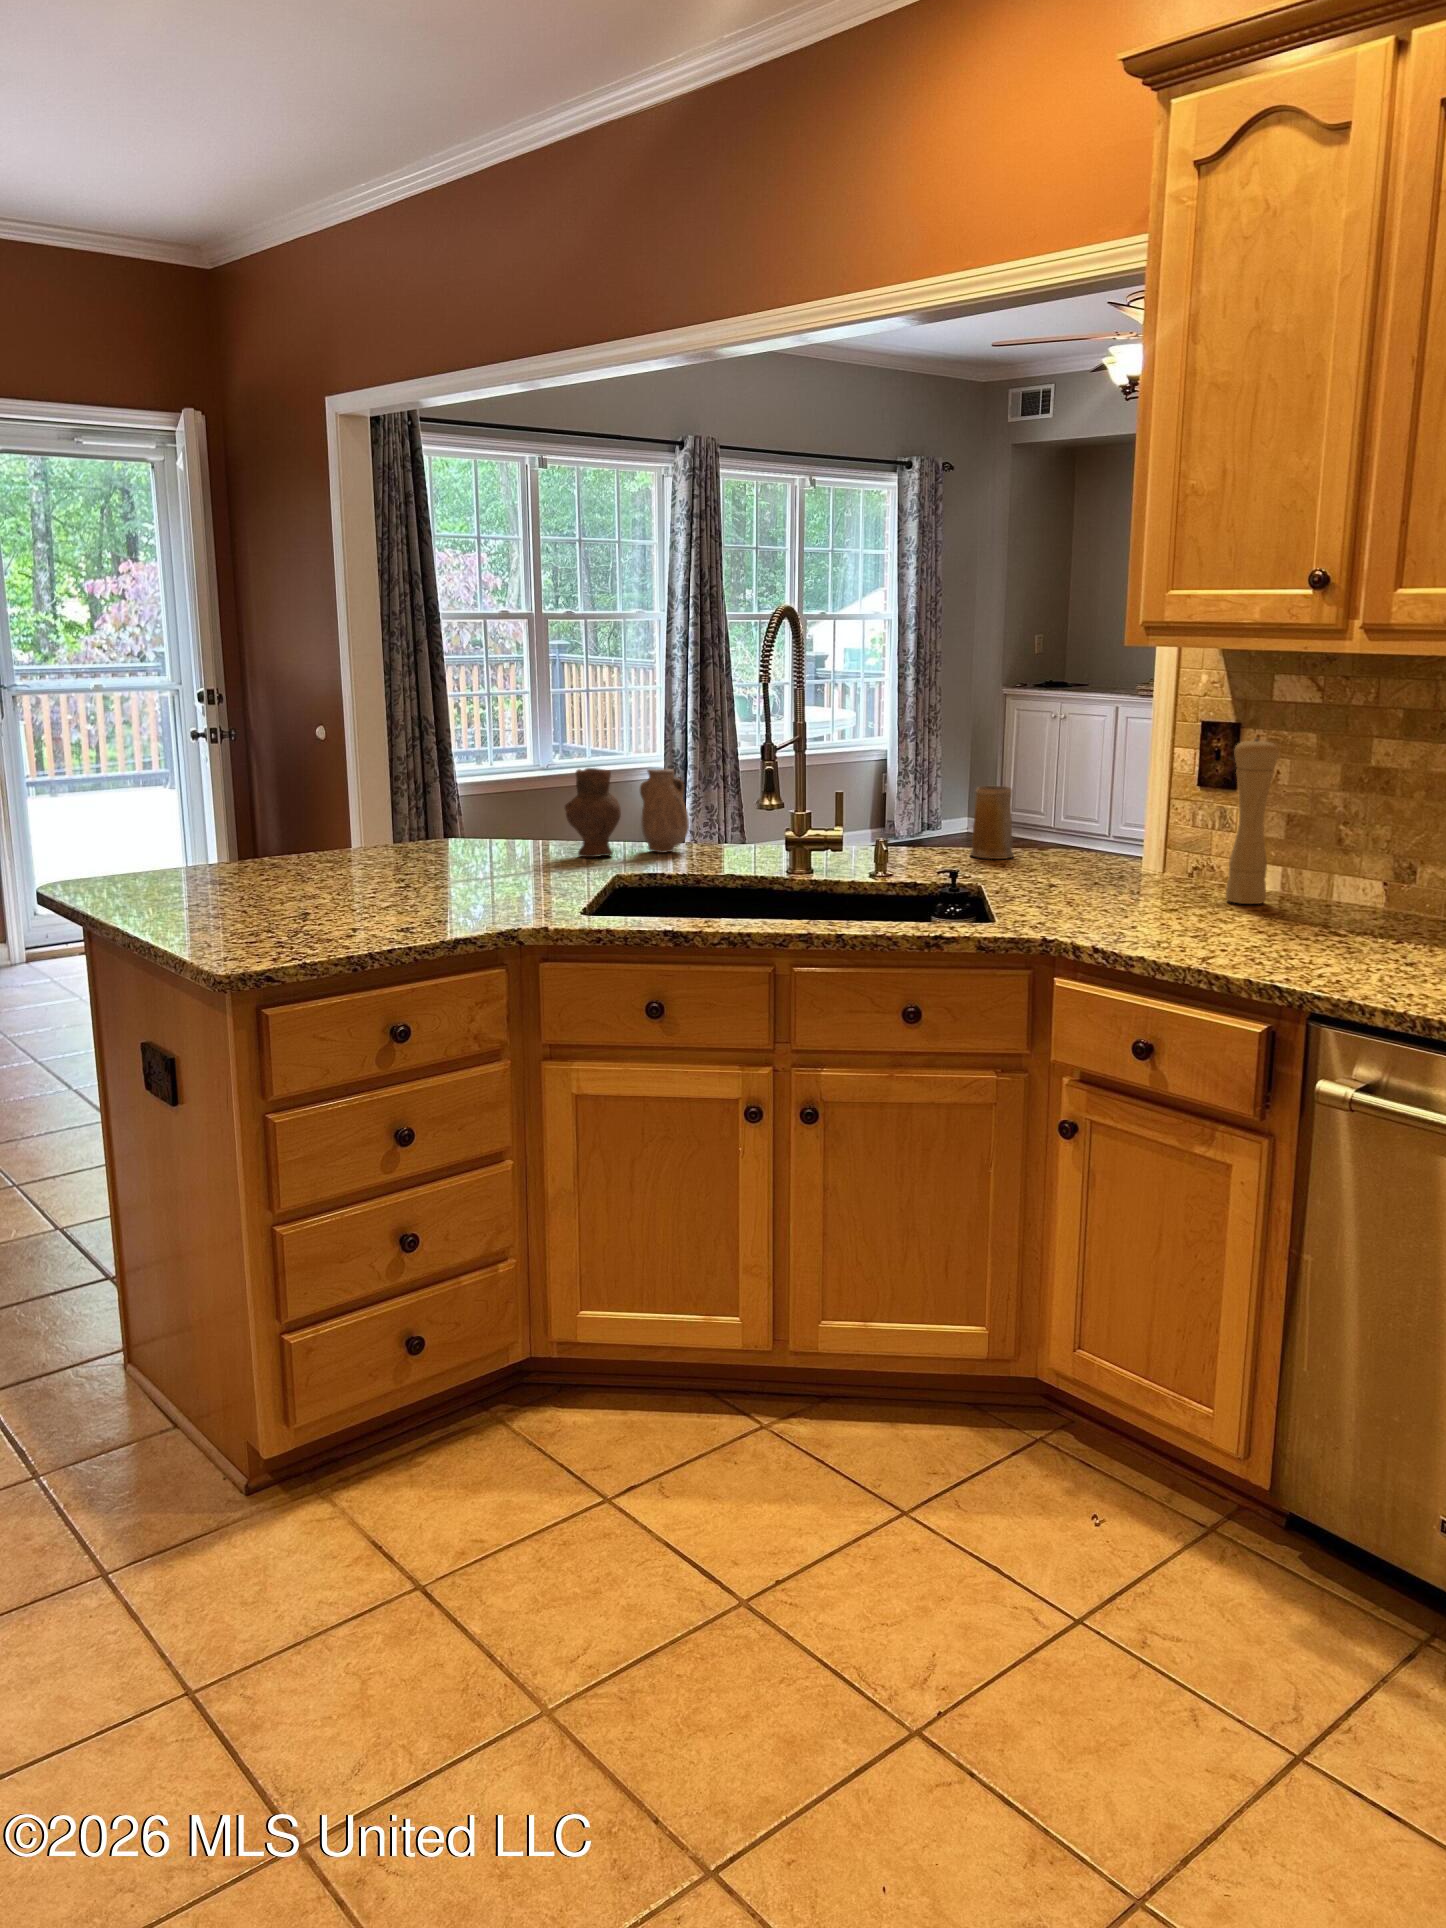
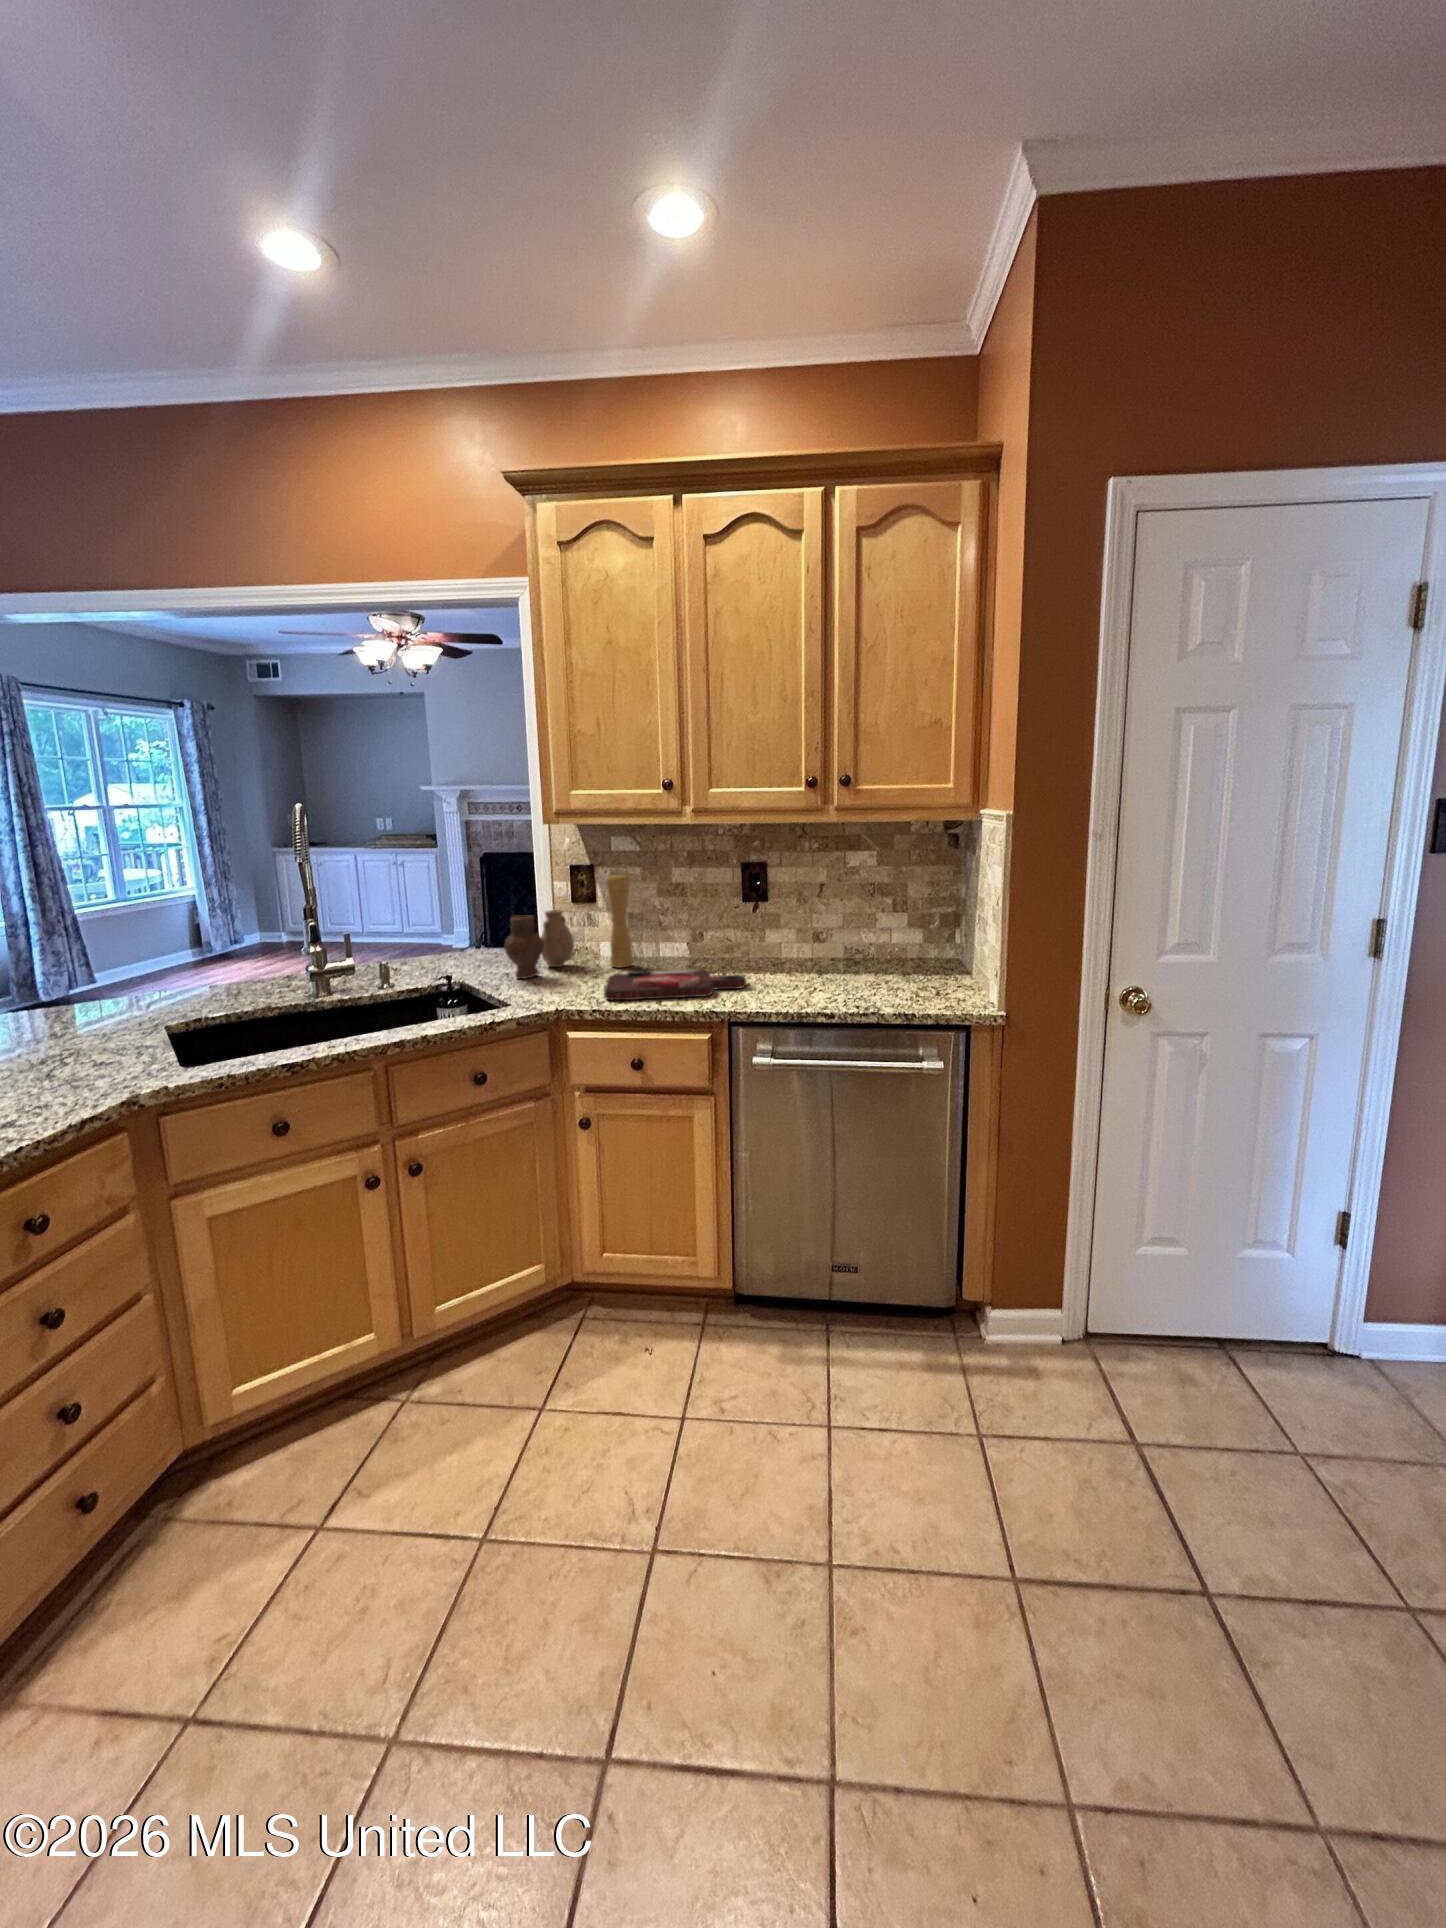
vase: present [565,768,689,857] -> present [505,910,574,979]
mug: present [970,786,1014,859] -> none [421,917,452,965]
cutting board: none [1136,905,1410,965] -> present [604,970,746,1000]

